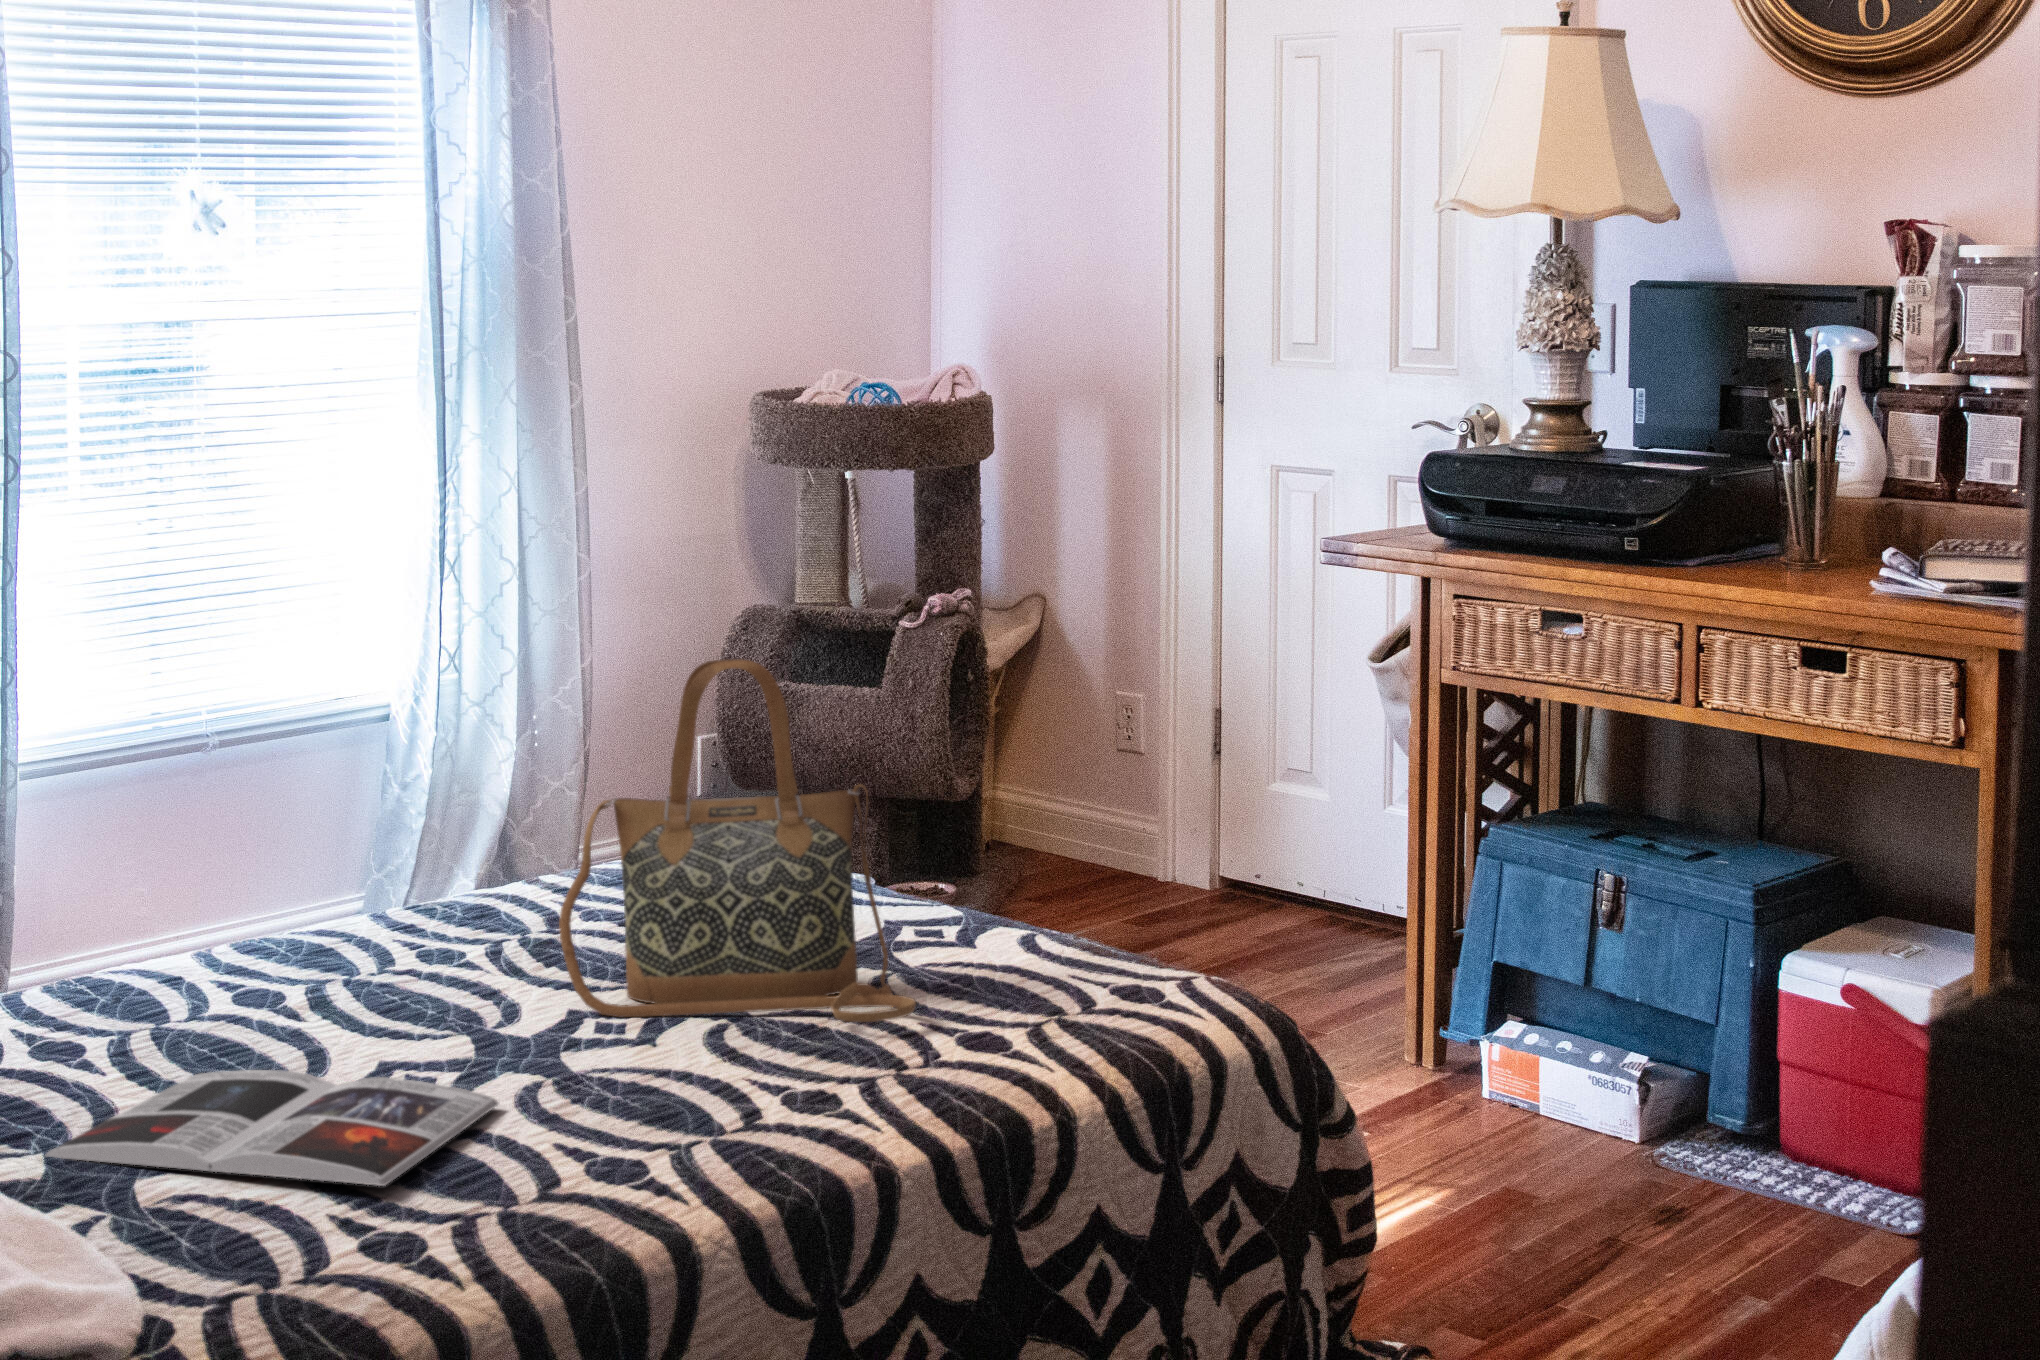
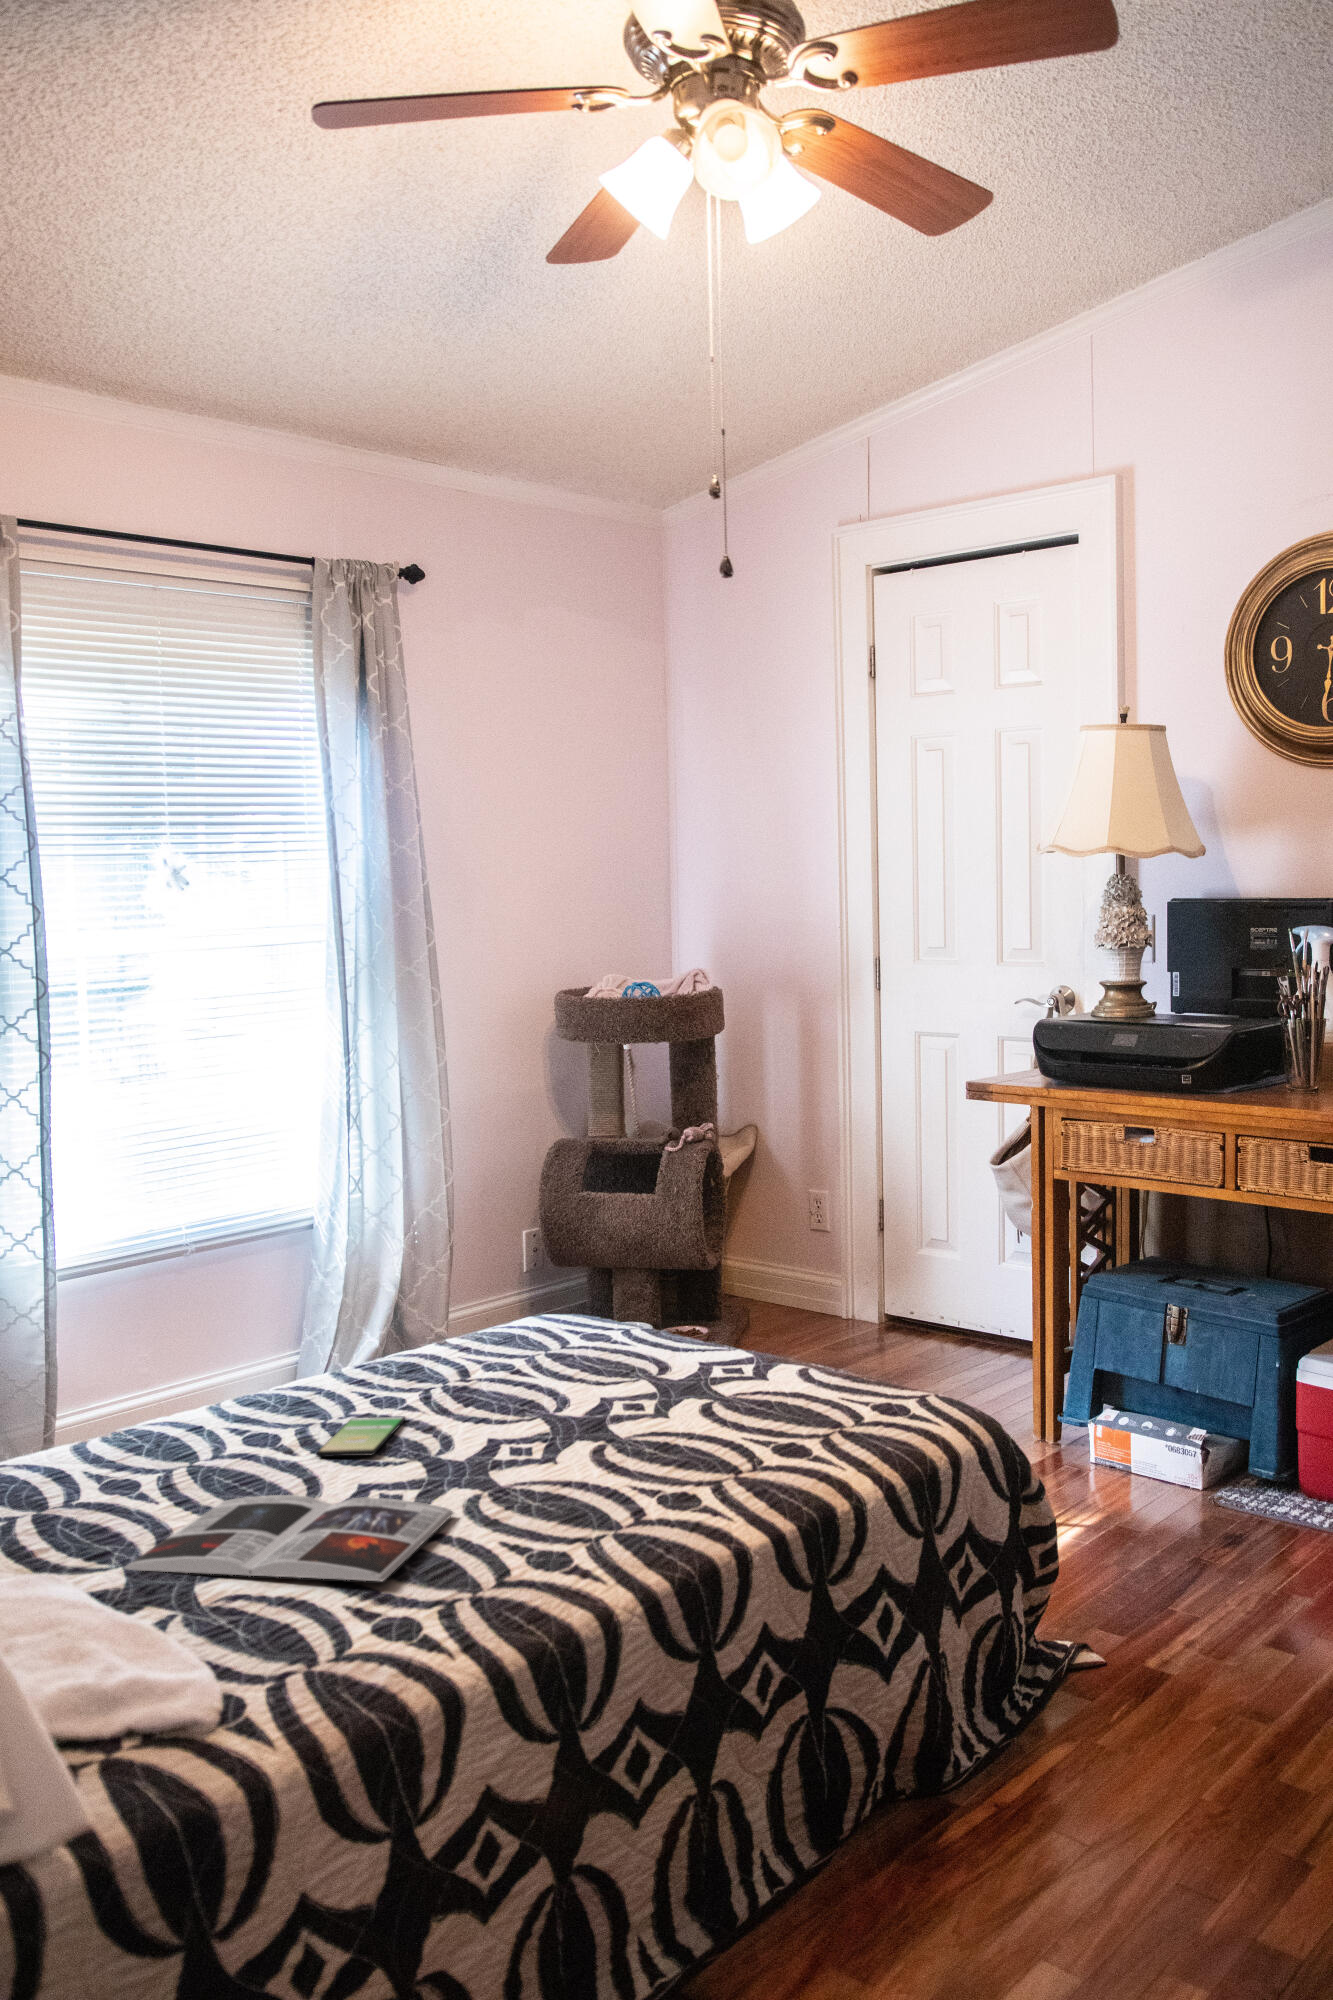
handbag: present [559,659,916,1022] -> none [480,1184,741,1443]
smartphone: none [328,974,459,1024] -> present [316,1417,405,1457]

